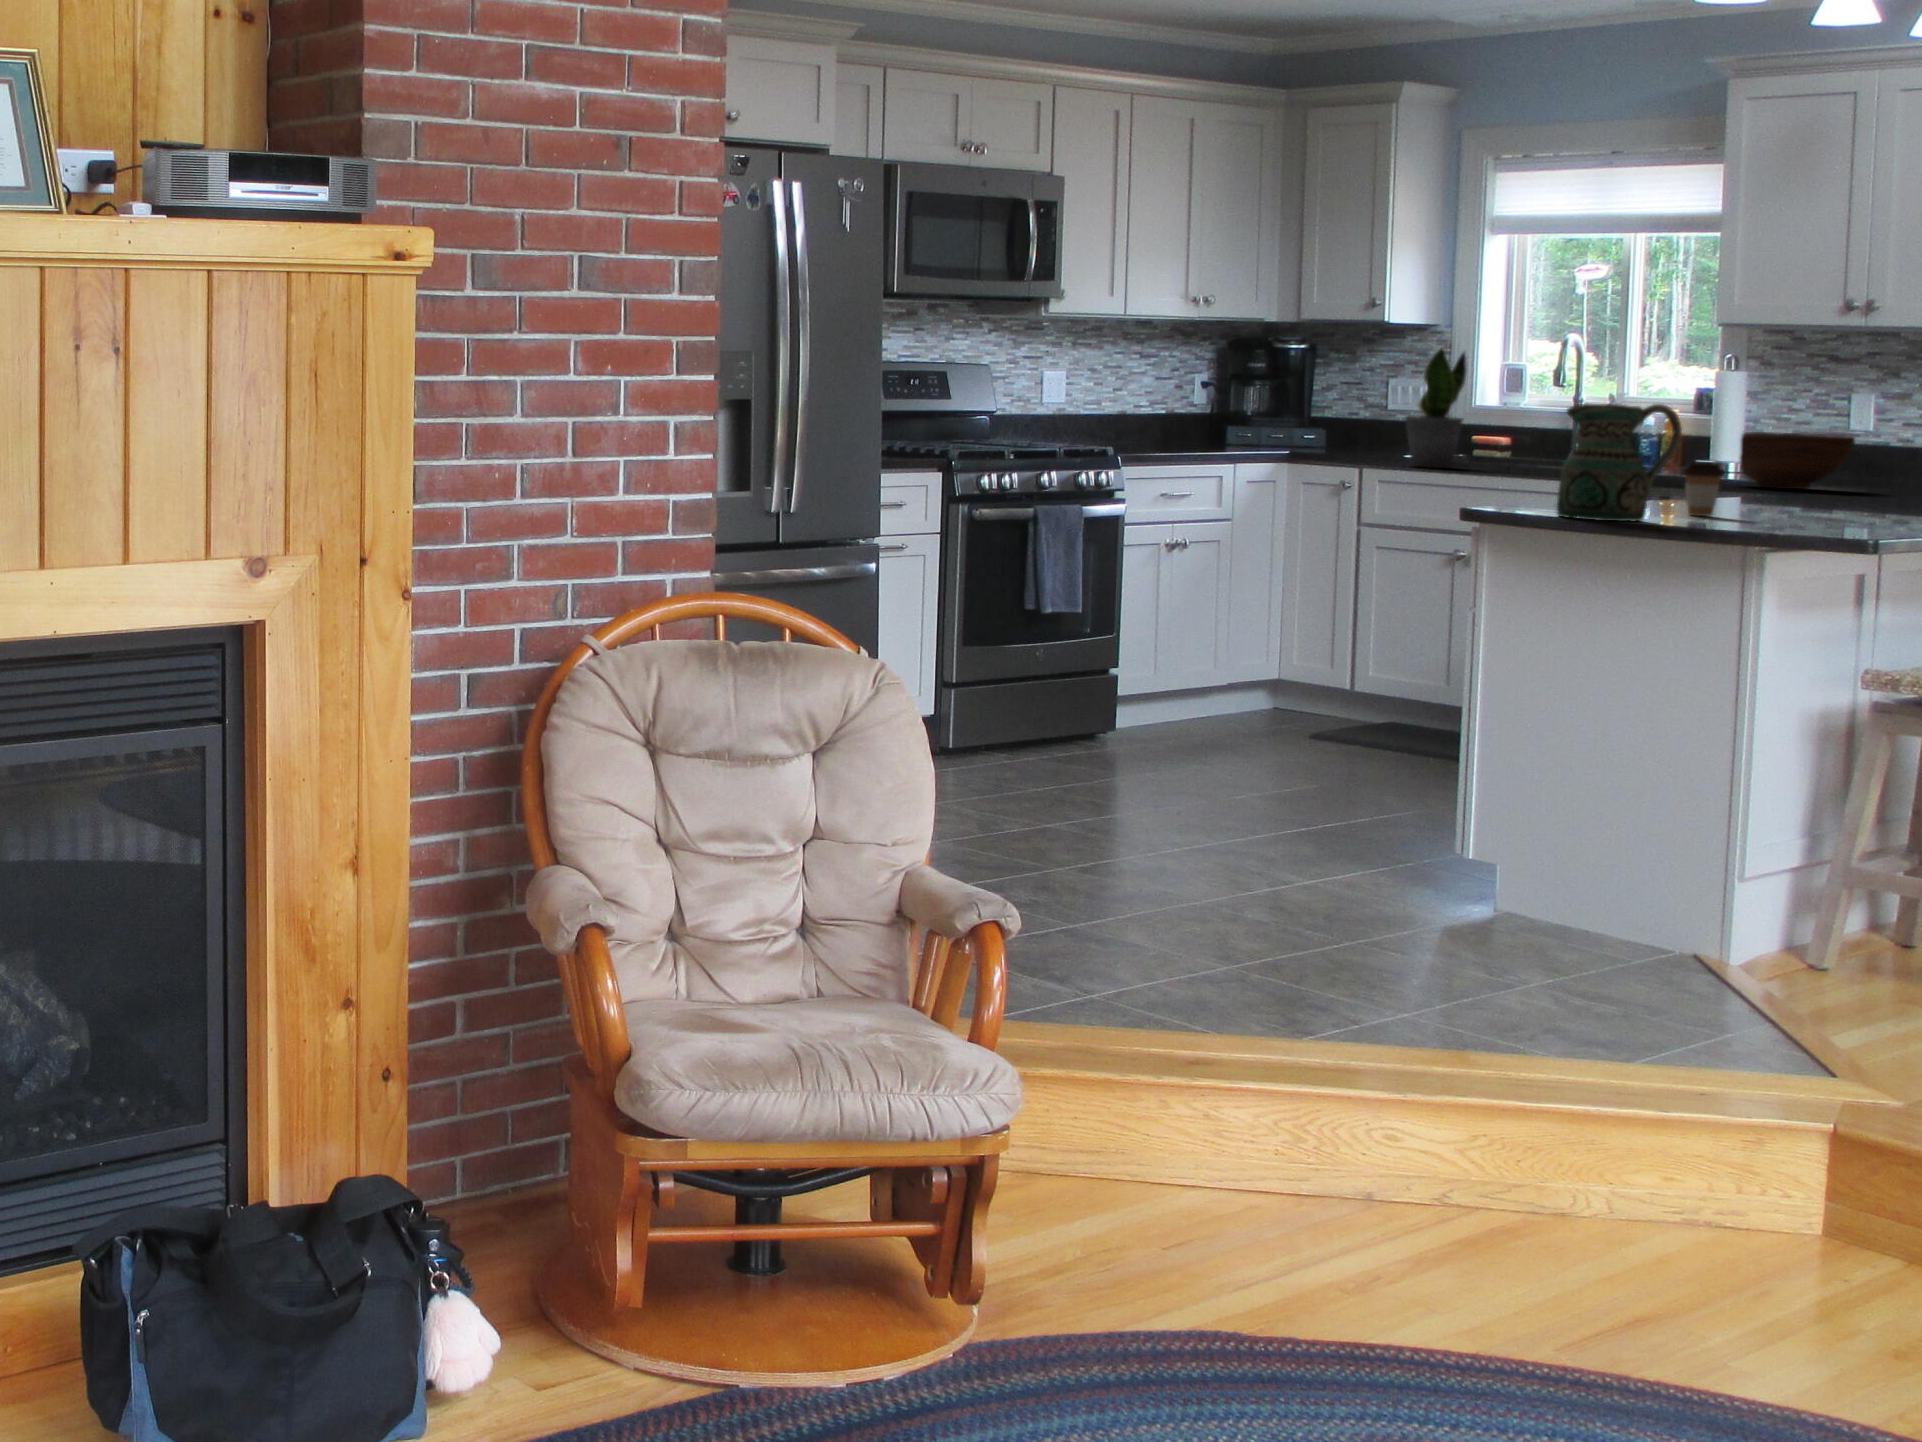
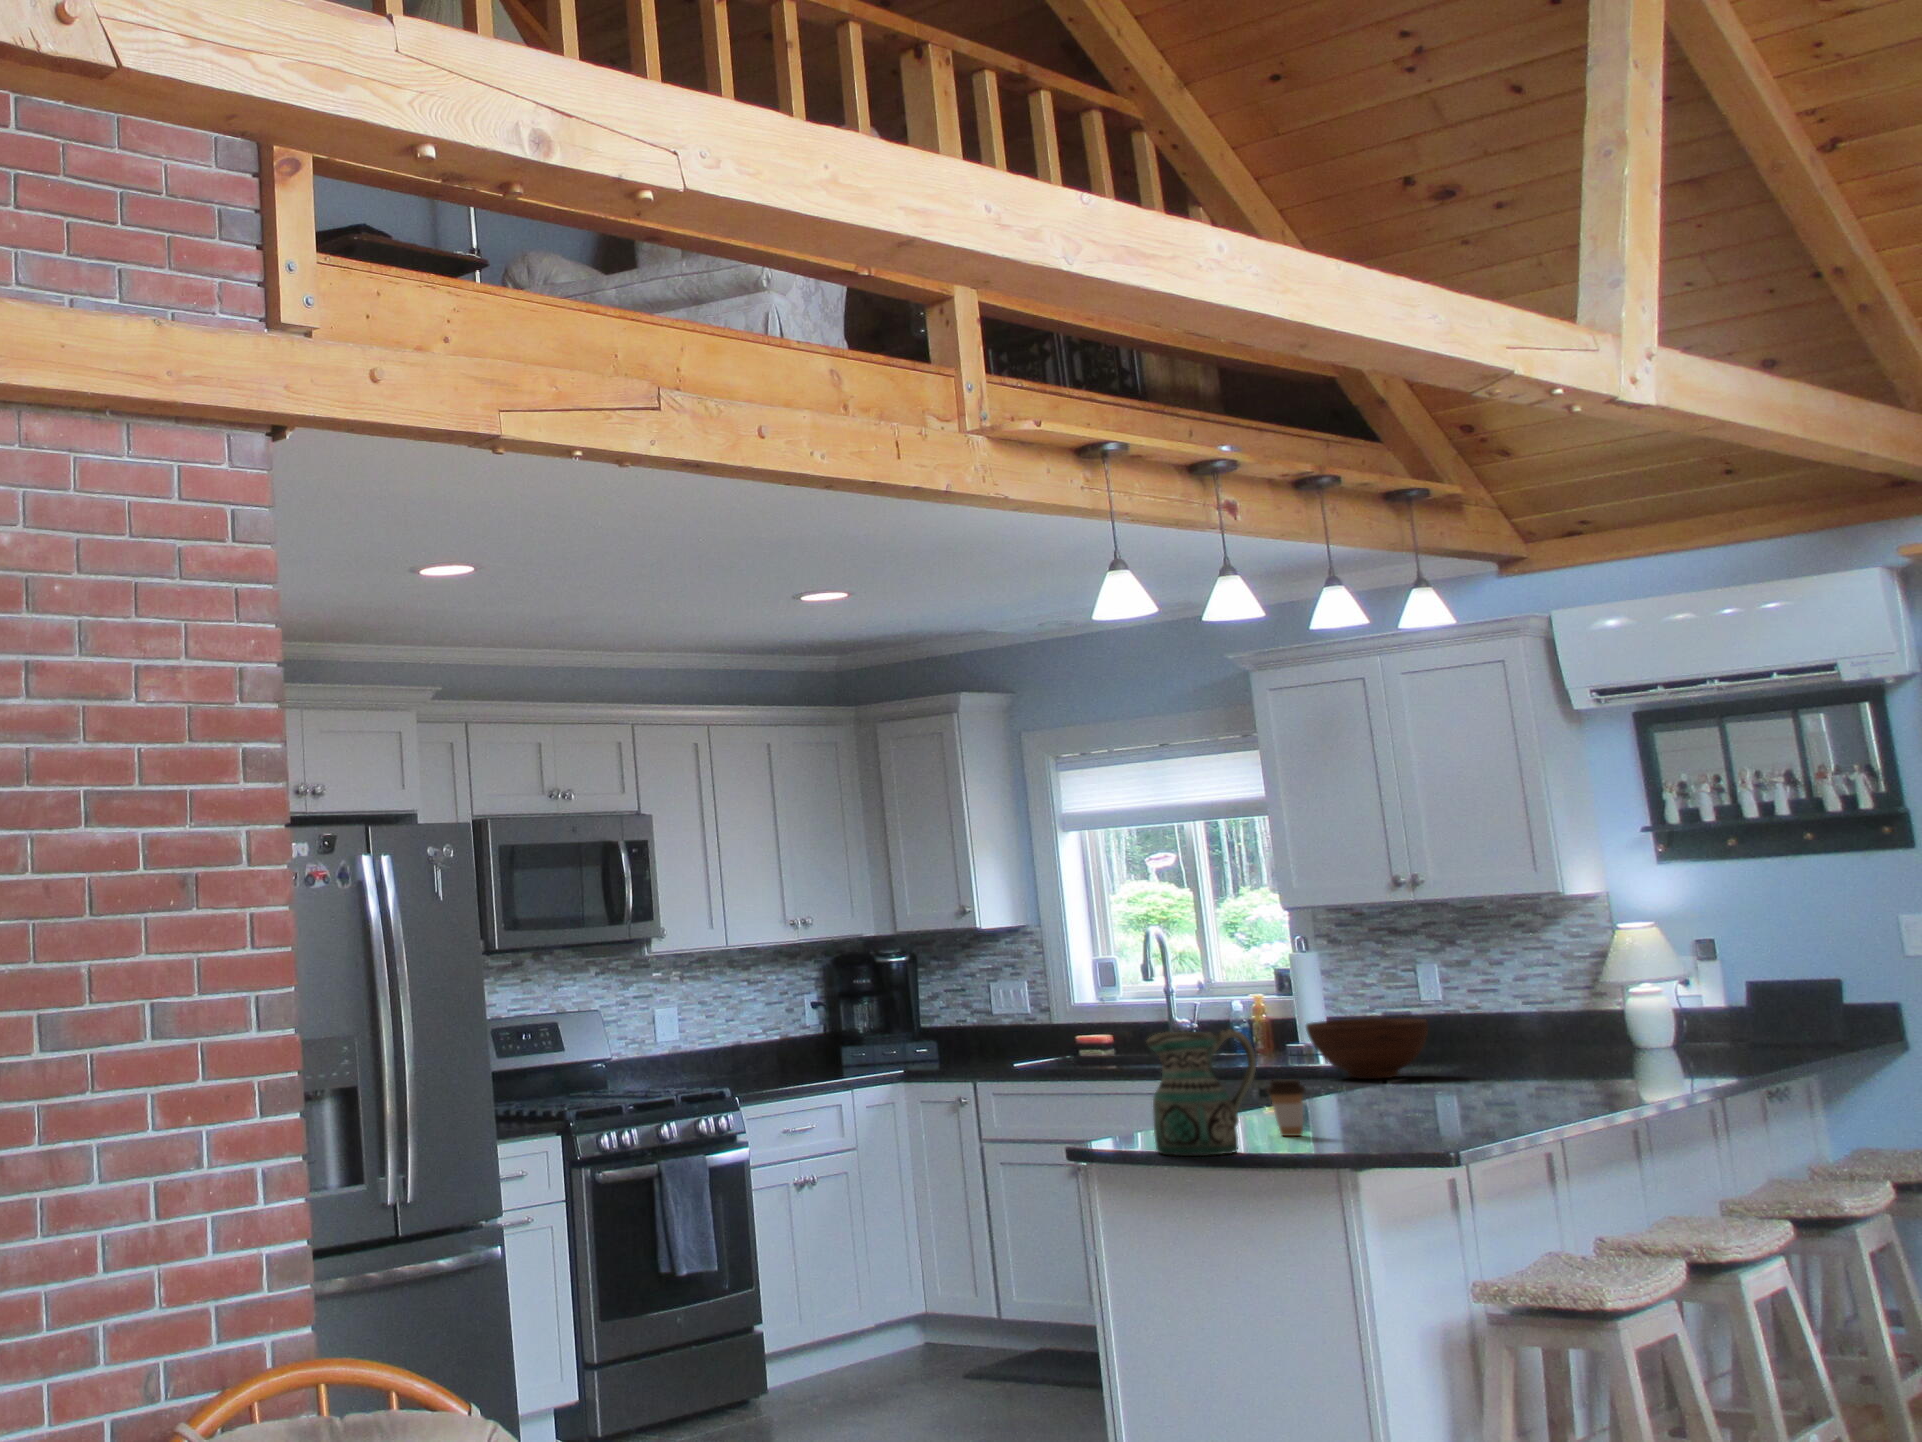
potted plant: present [1406,348,1467,468] -> none [1011,951,1068,1080]

